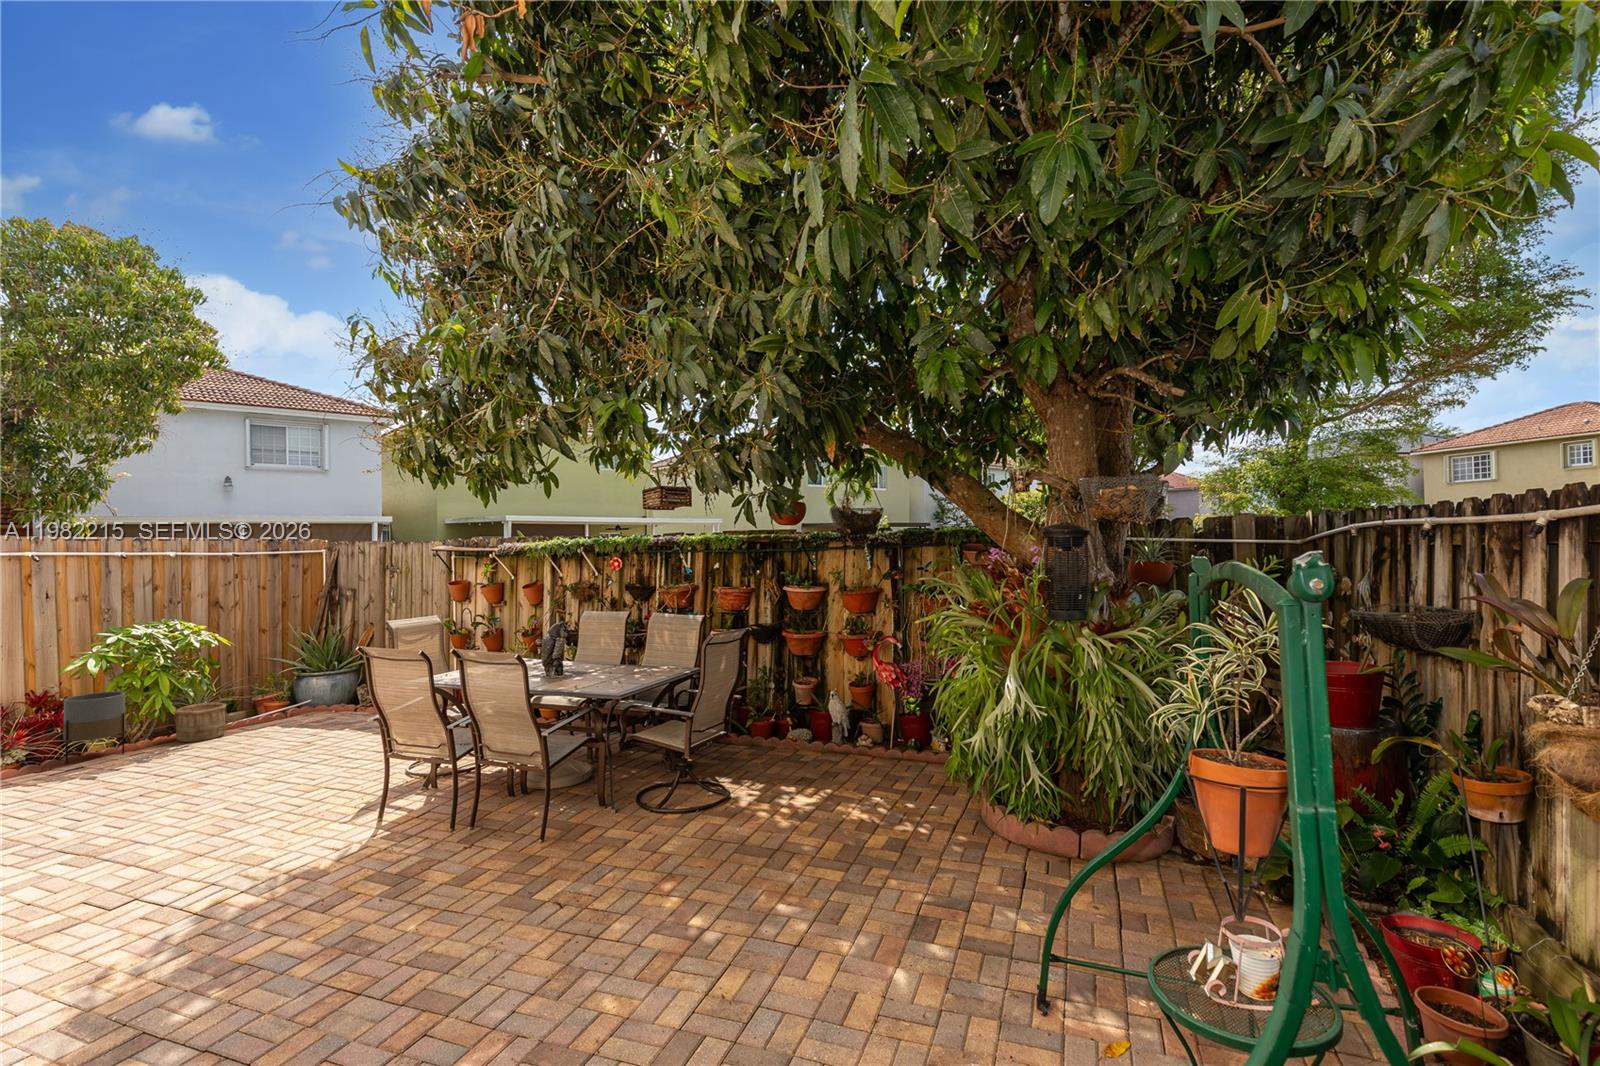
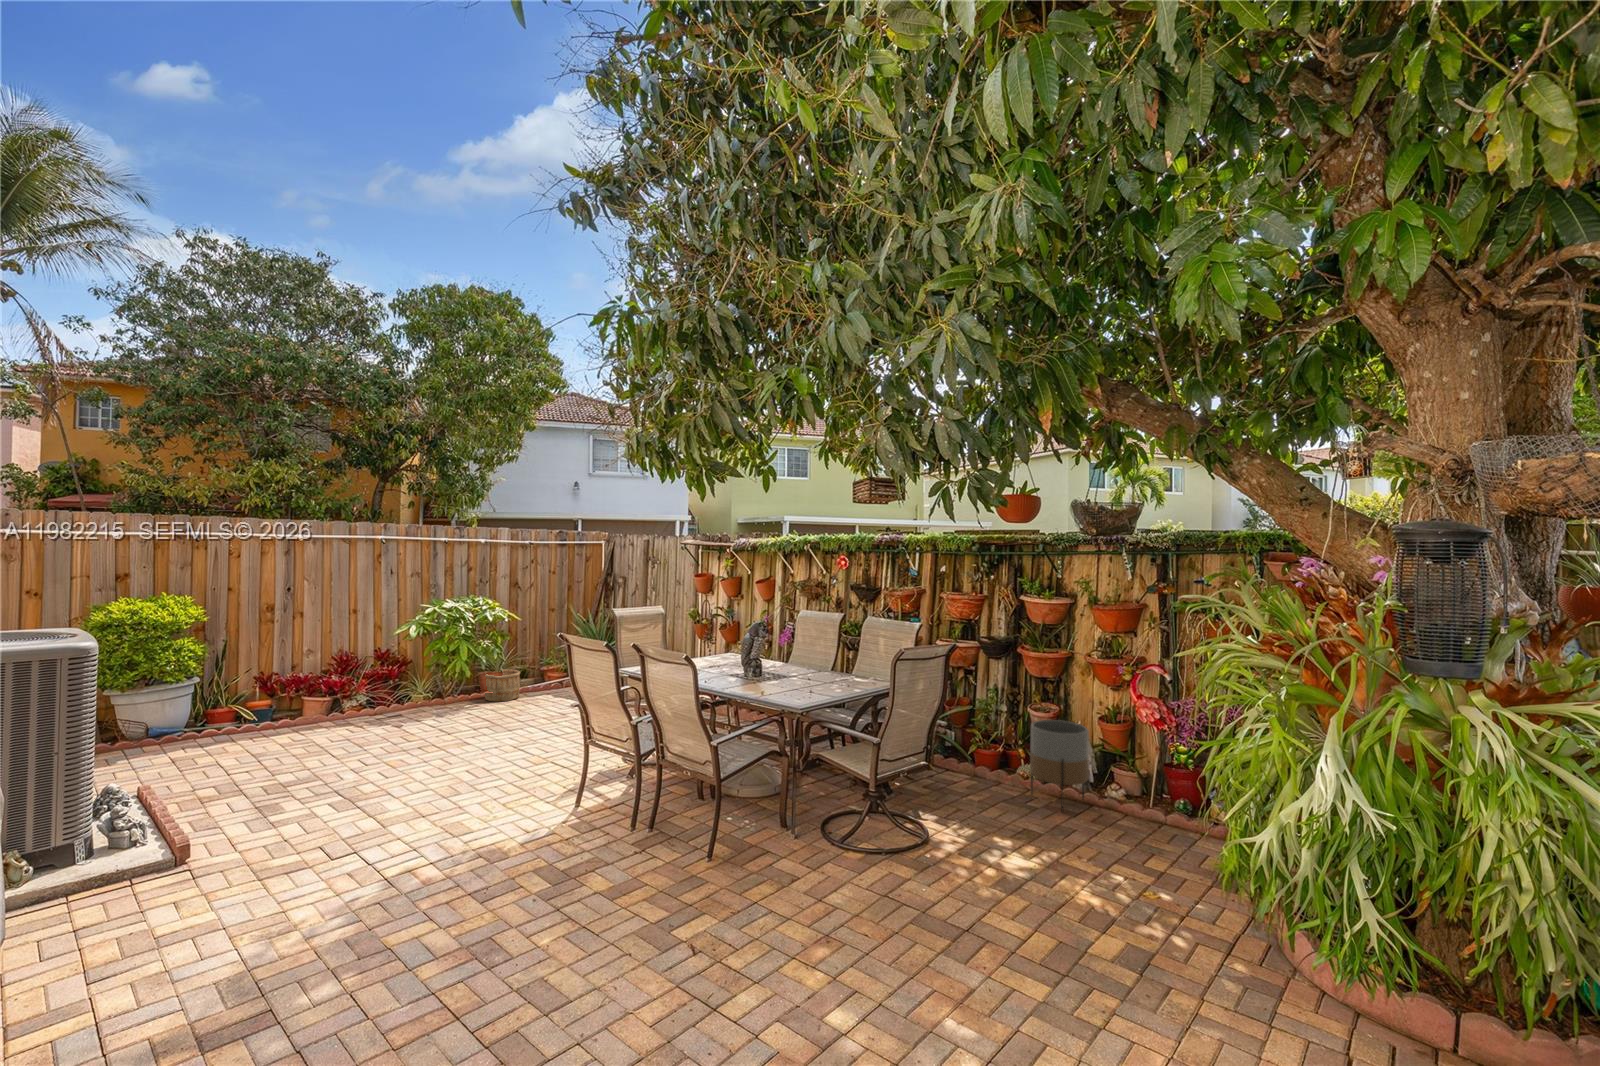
planter: present [63,692,125,763] -> present [1030,720,1089,811]

